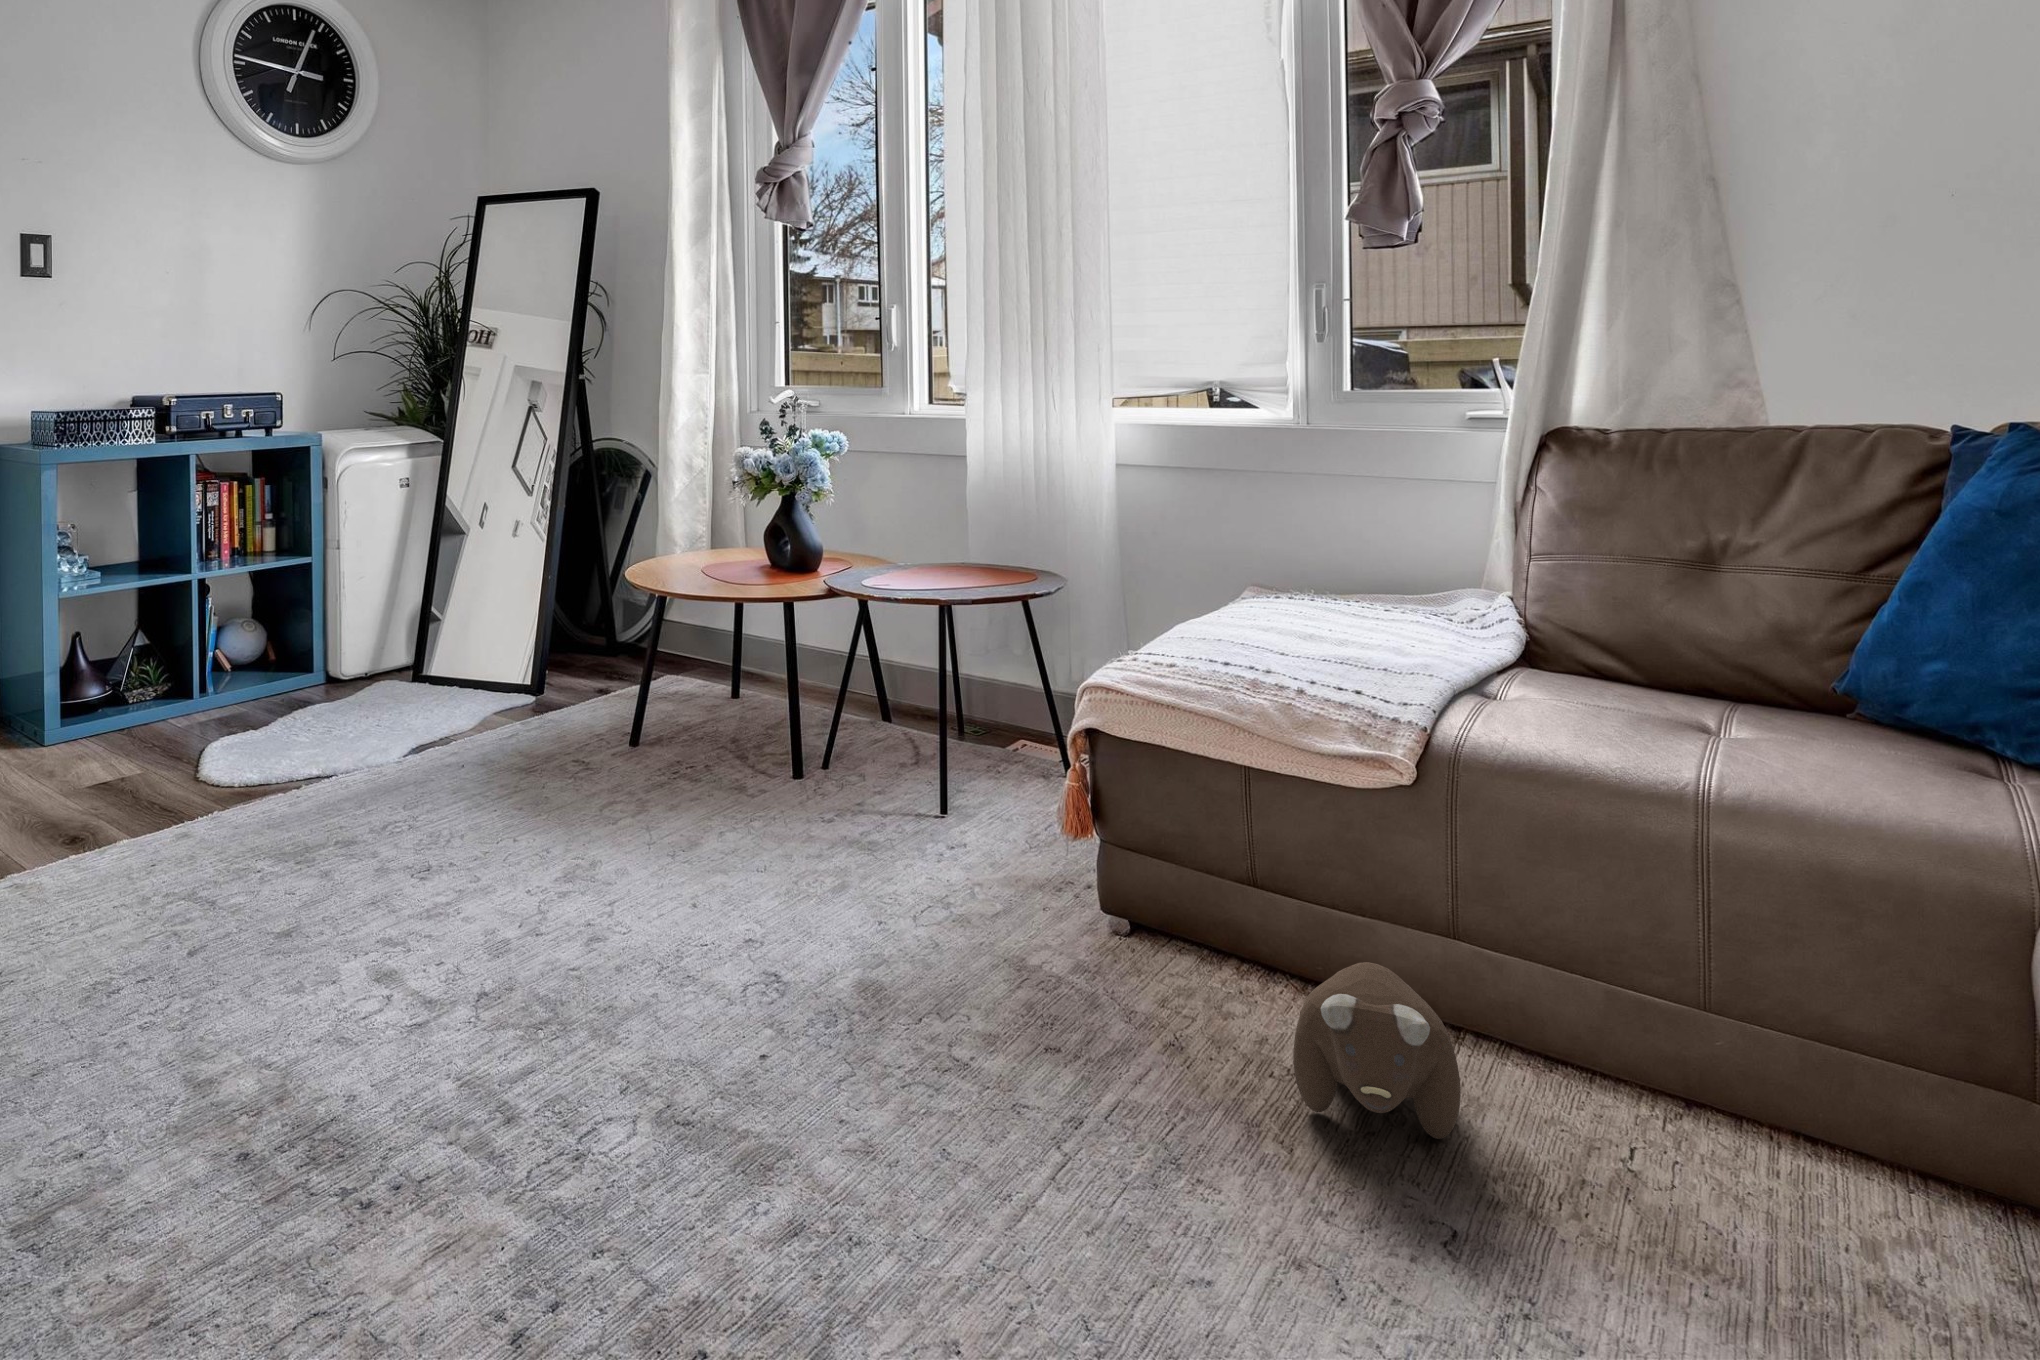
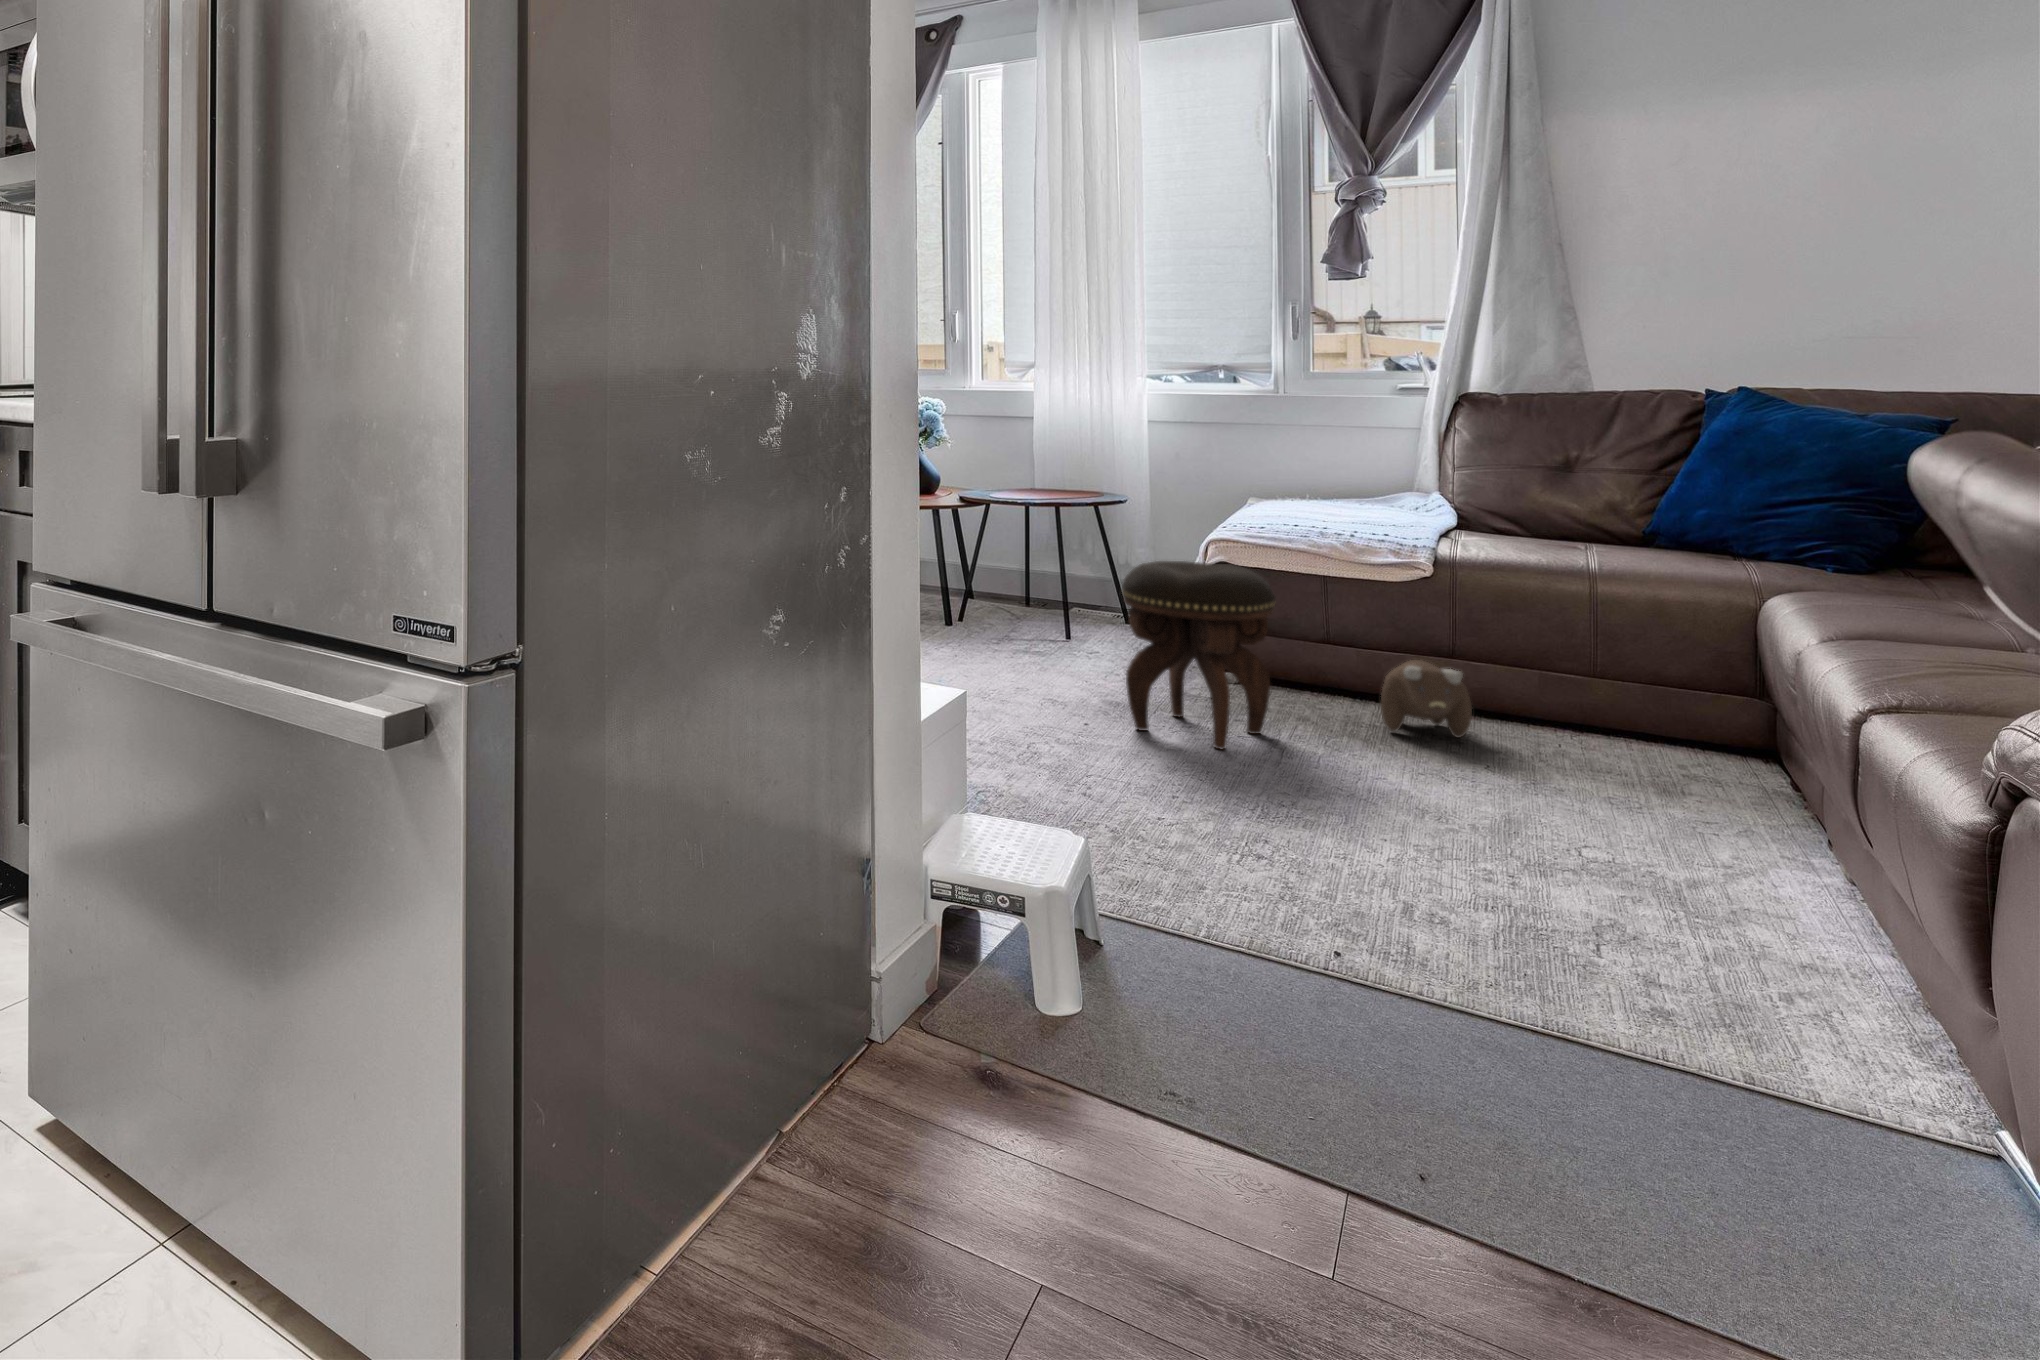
footstool: none [803,755,1071,1177] -> present [1122,561,1276,749]

